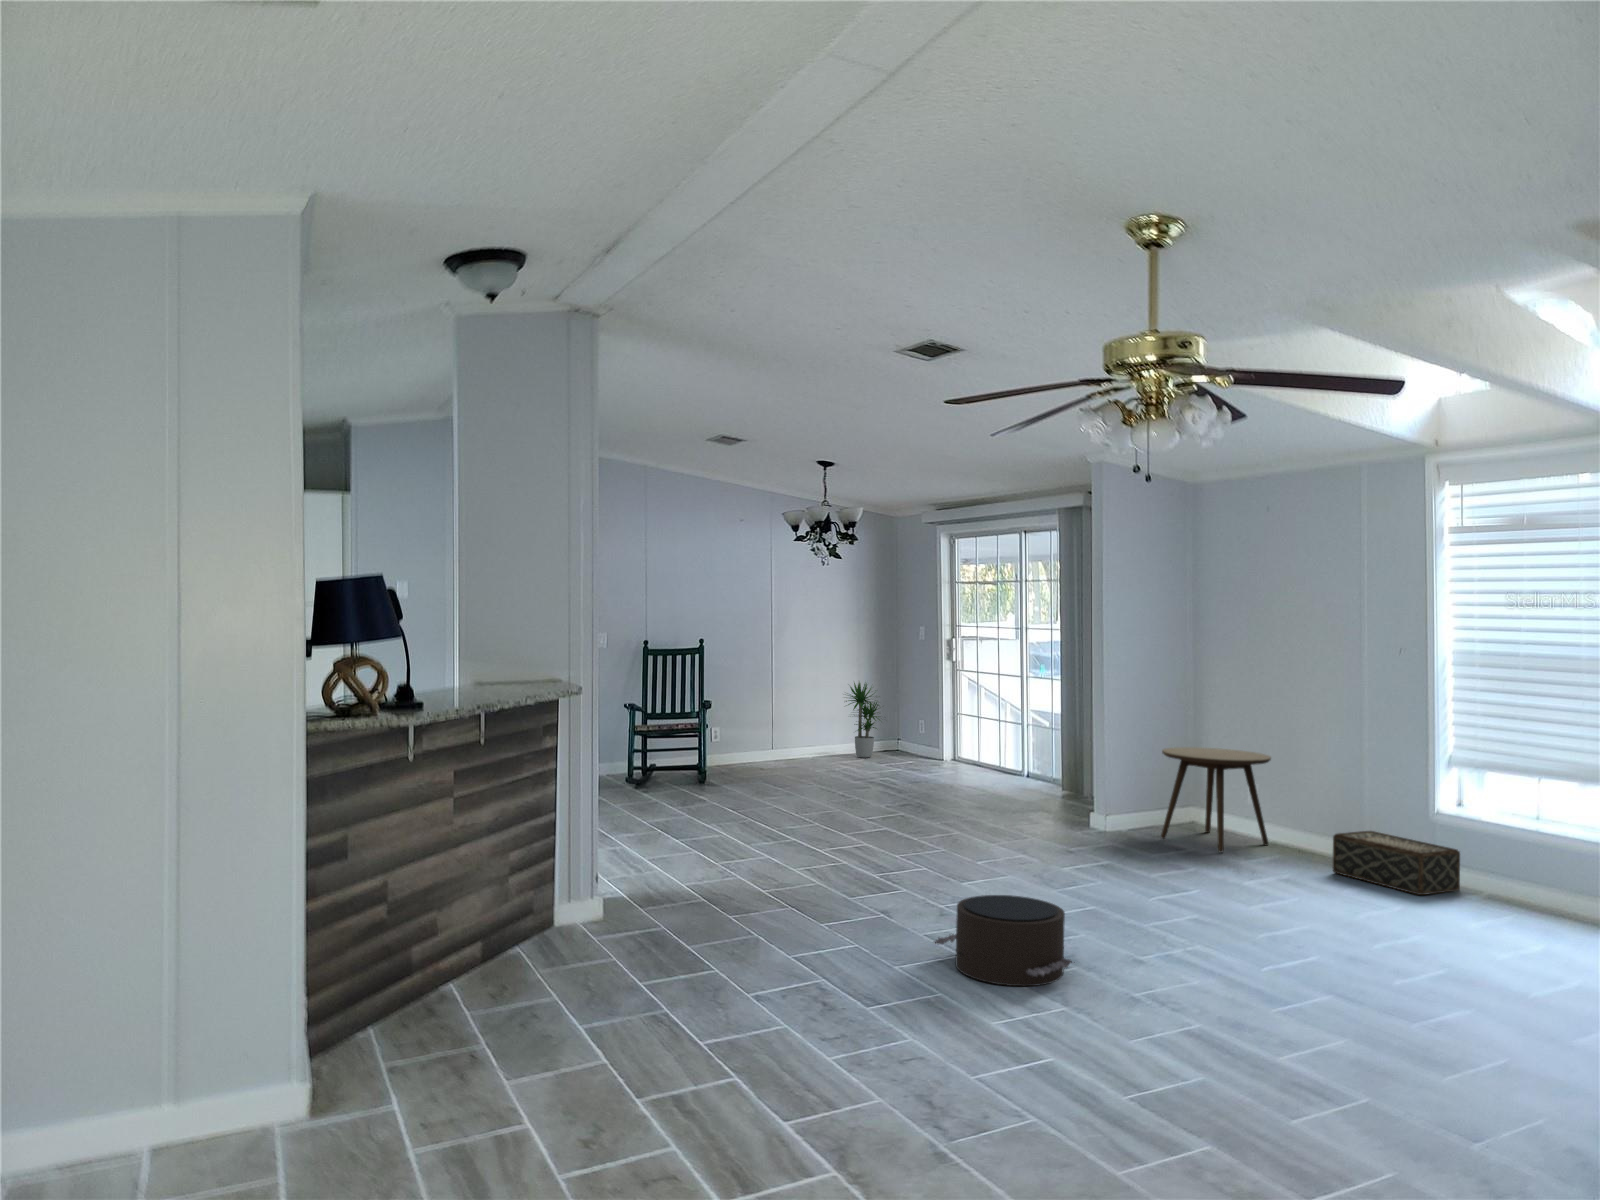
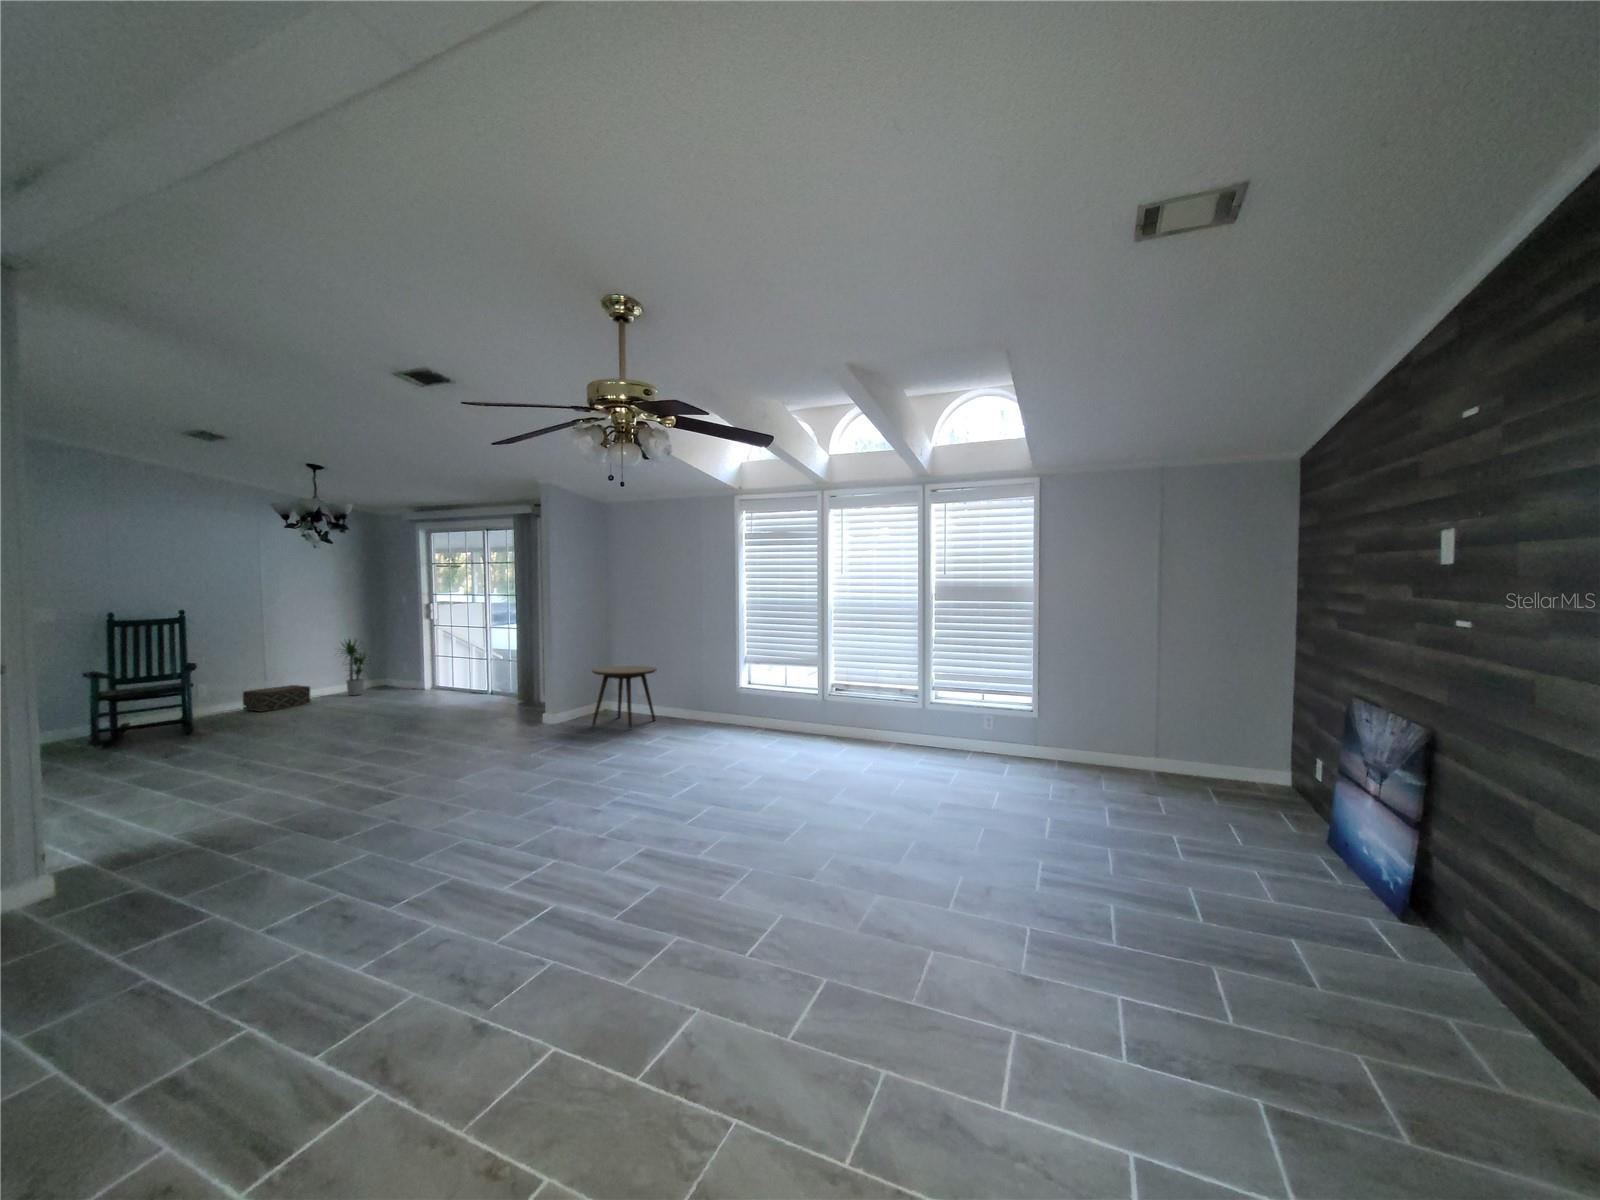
woven basket: present [1333,831,1460,895] -> present [243,685,310,712]
pouf: present [934,895,1072,986] -> none [442,787,558,858]

